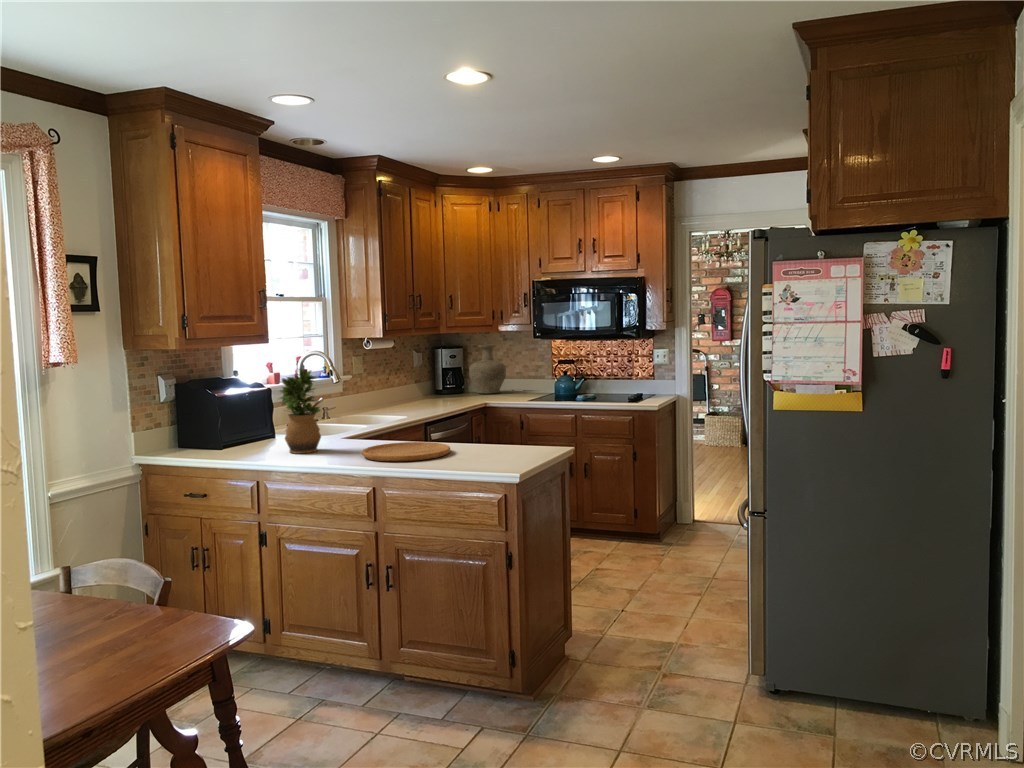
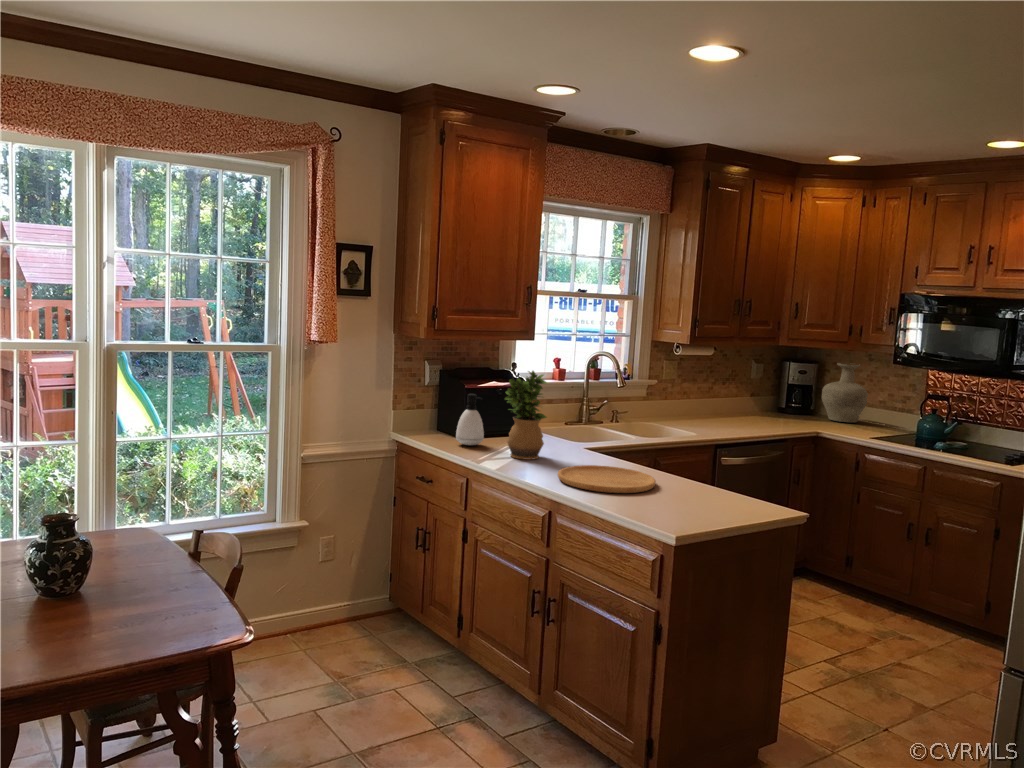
soap dispenser: none [220,400,249,453] -> present [456,394,484,445]

